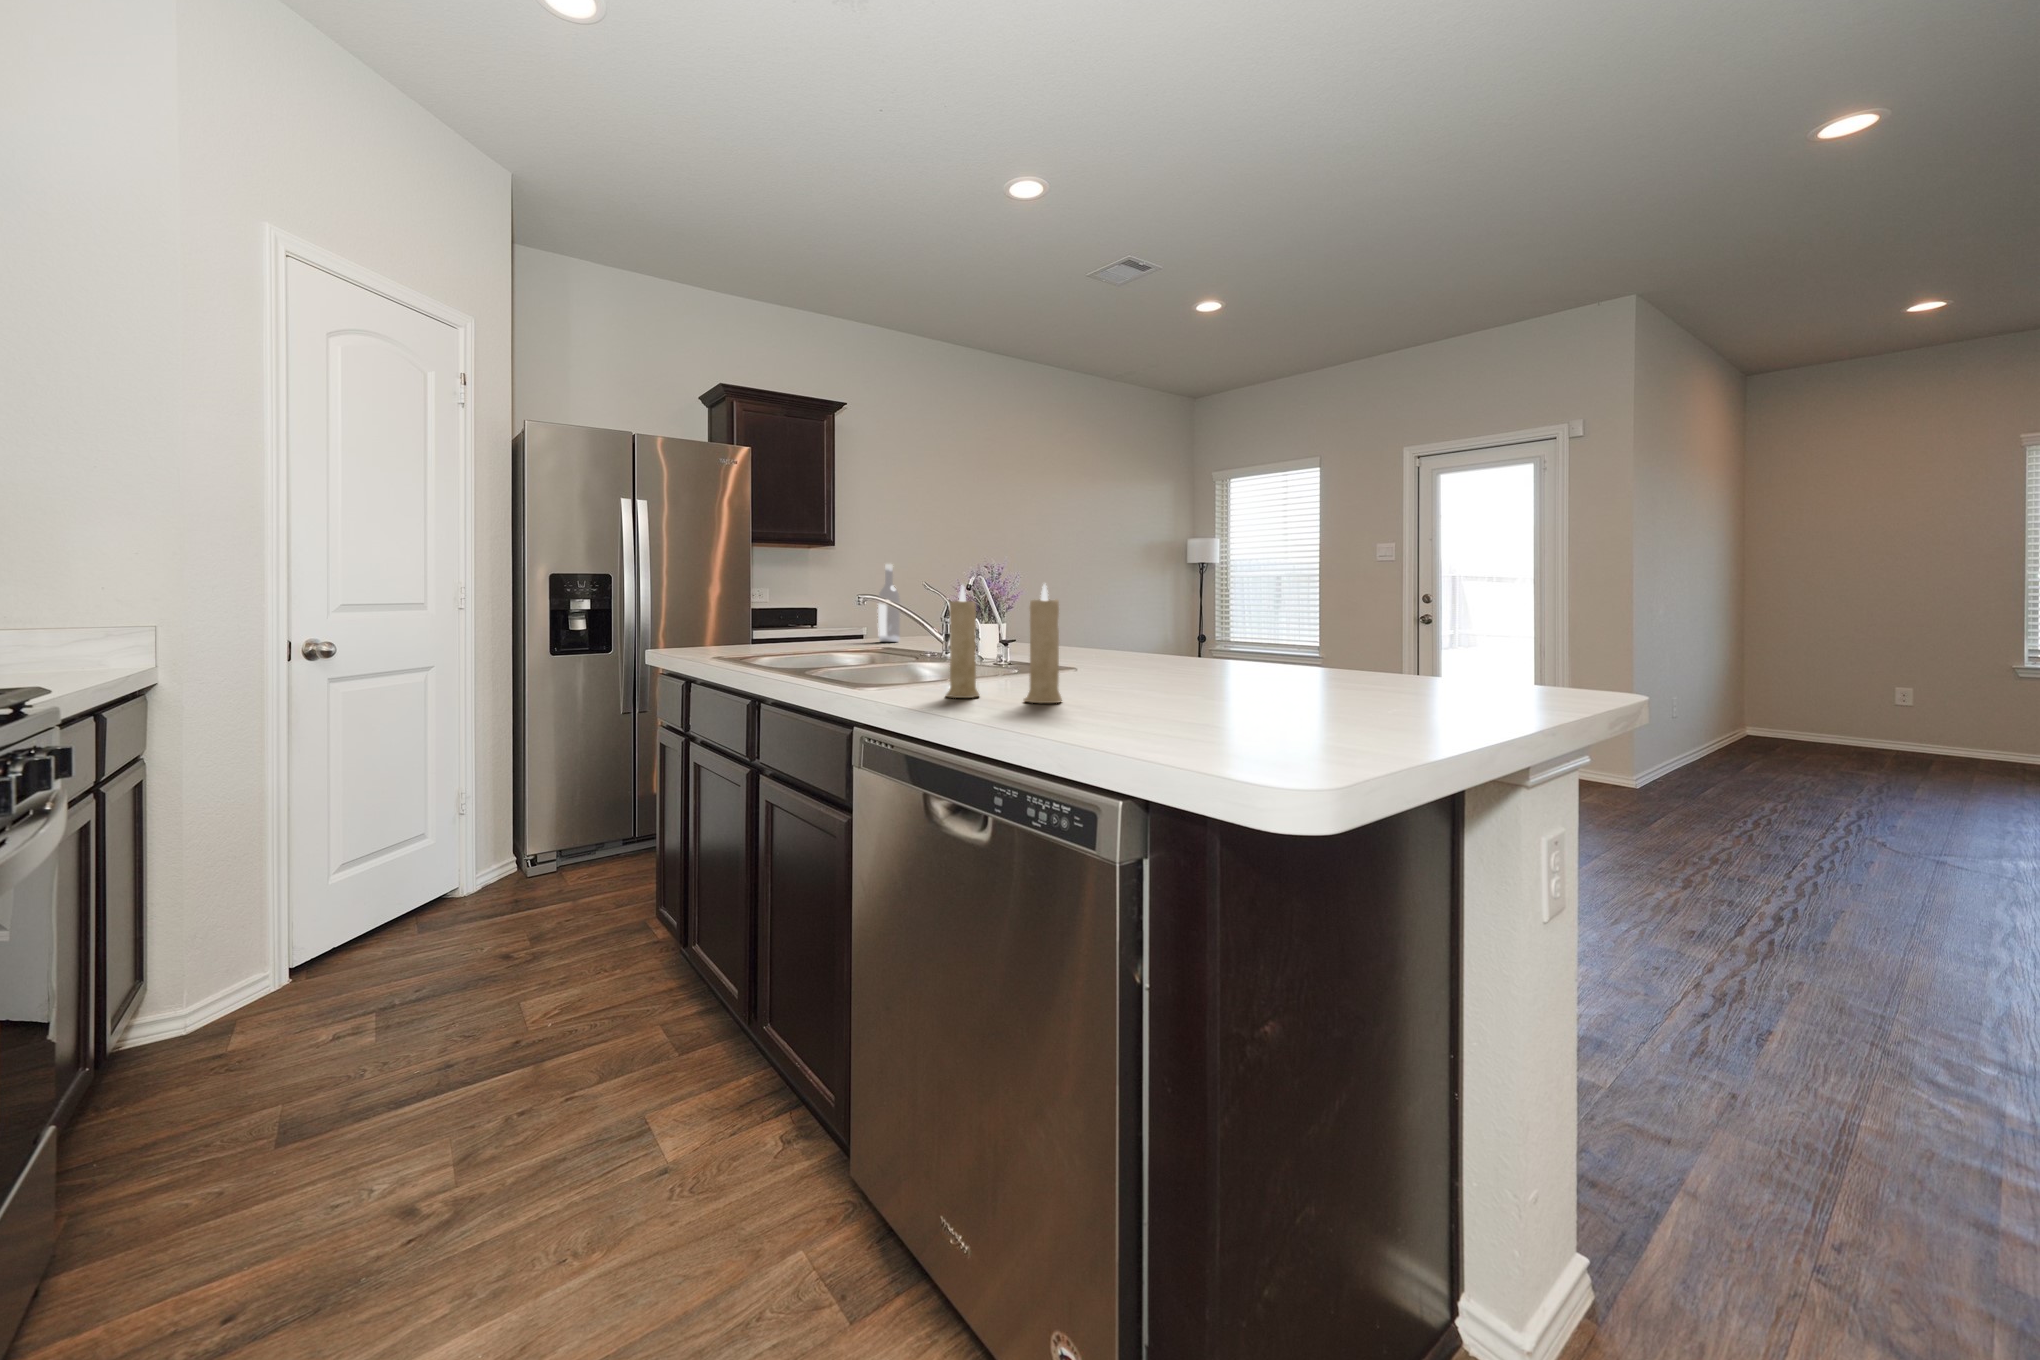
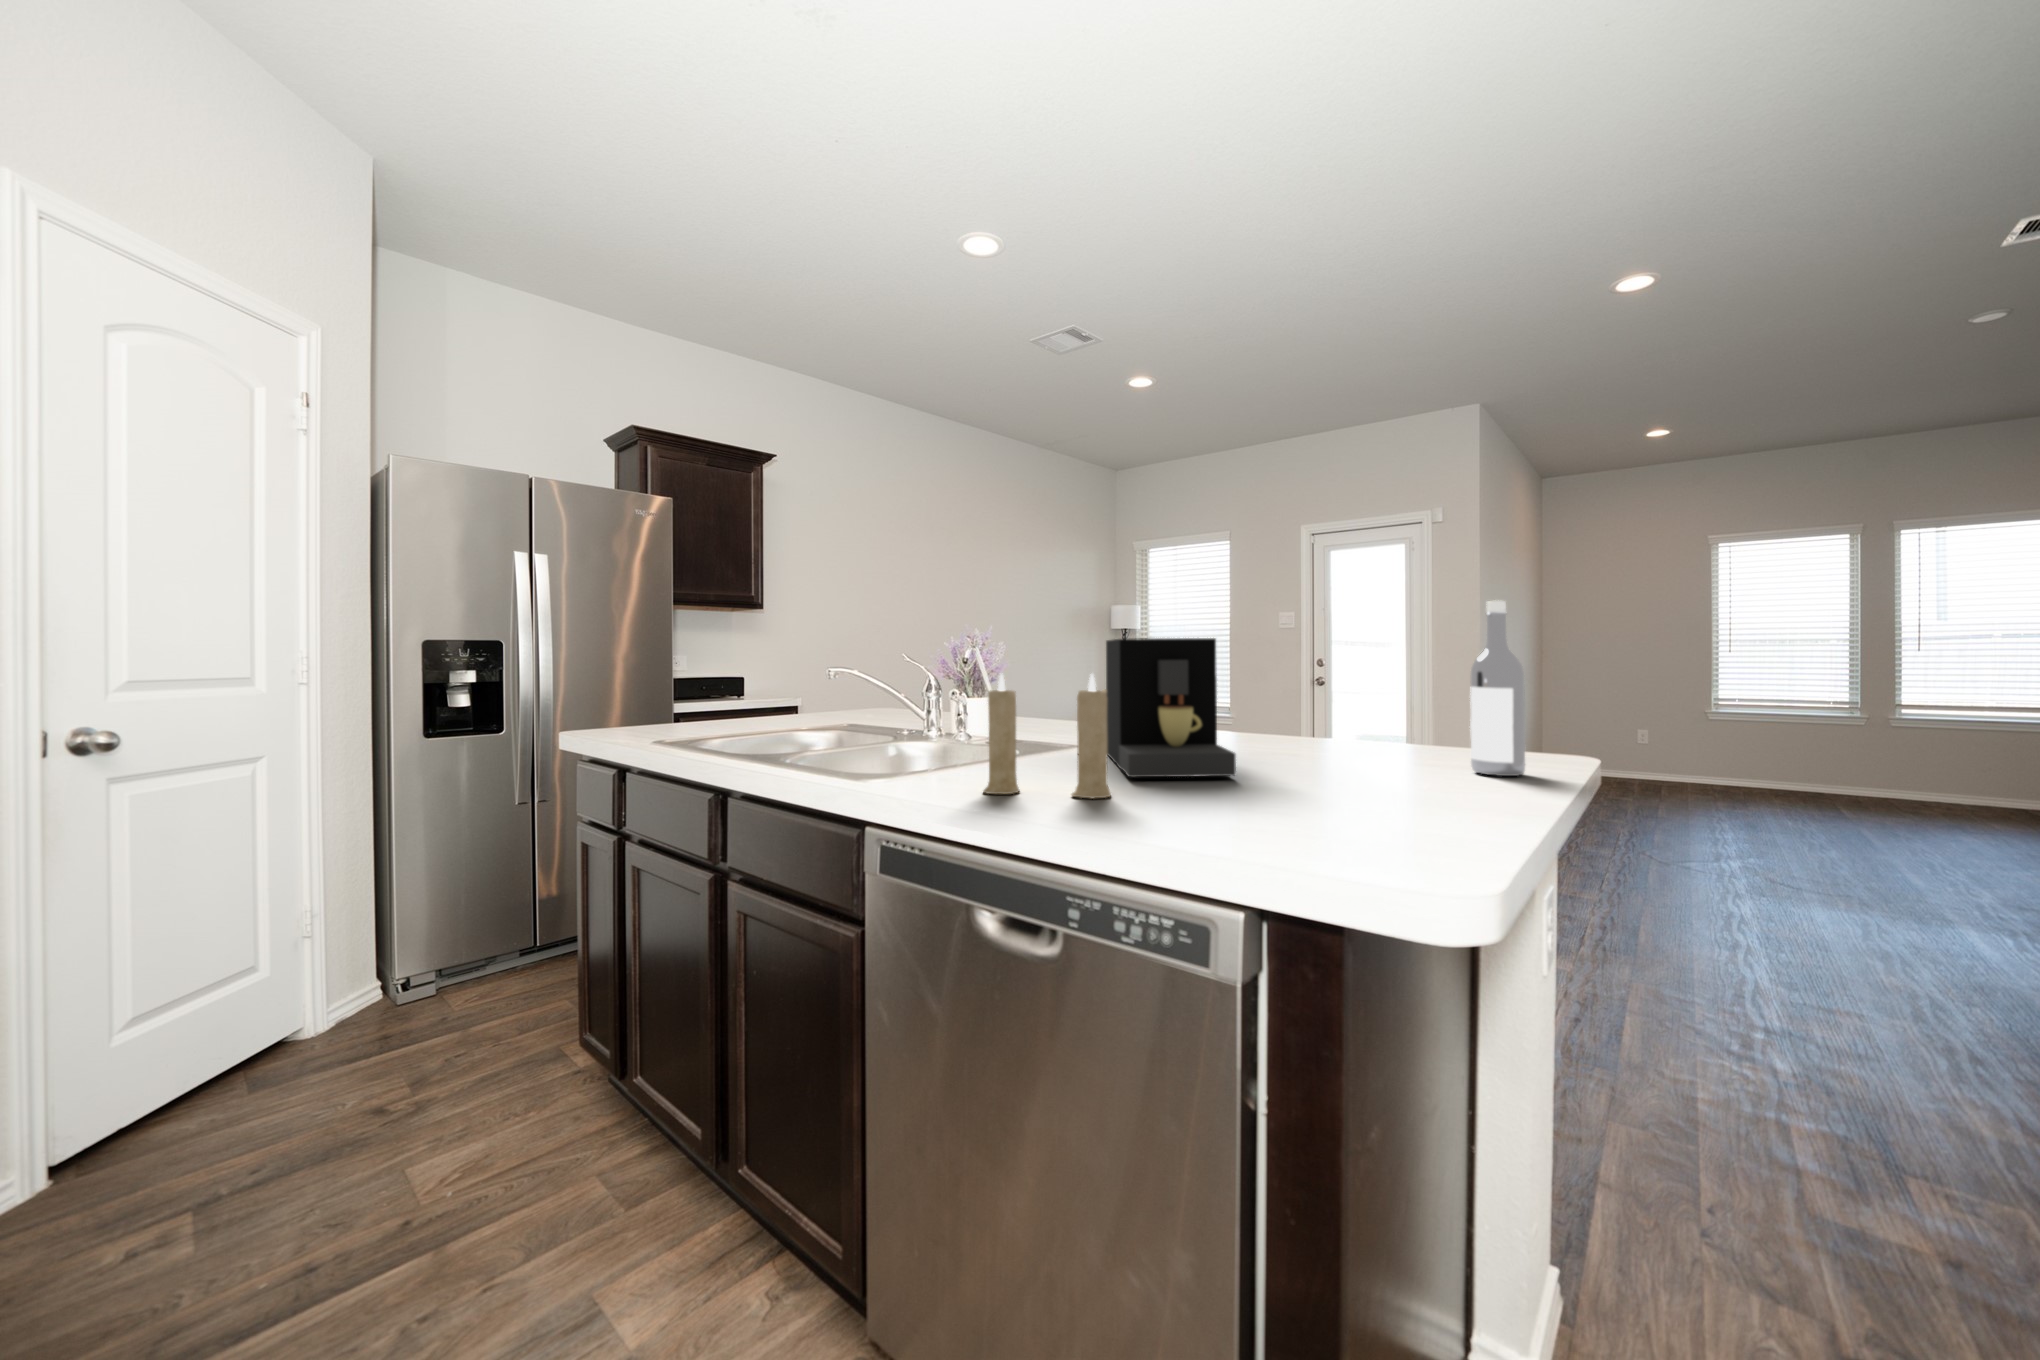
coffee maker: none [1094,552,1205,690] -> present [1106,638,1236,777]
wine bottle: present [878,564,900,642] -> present [1470,601,1525,776]

